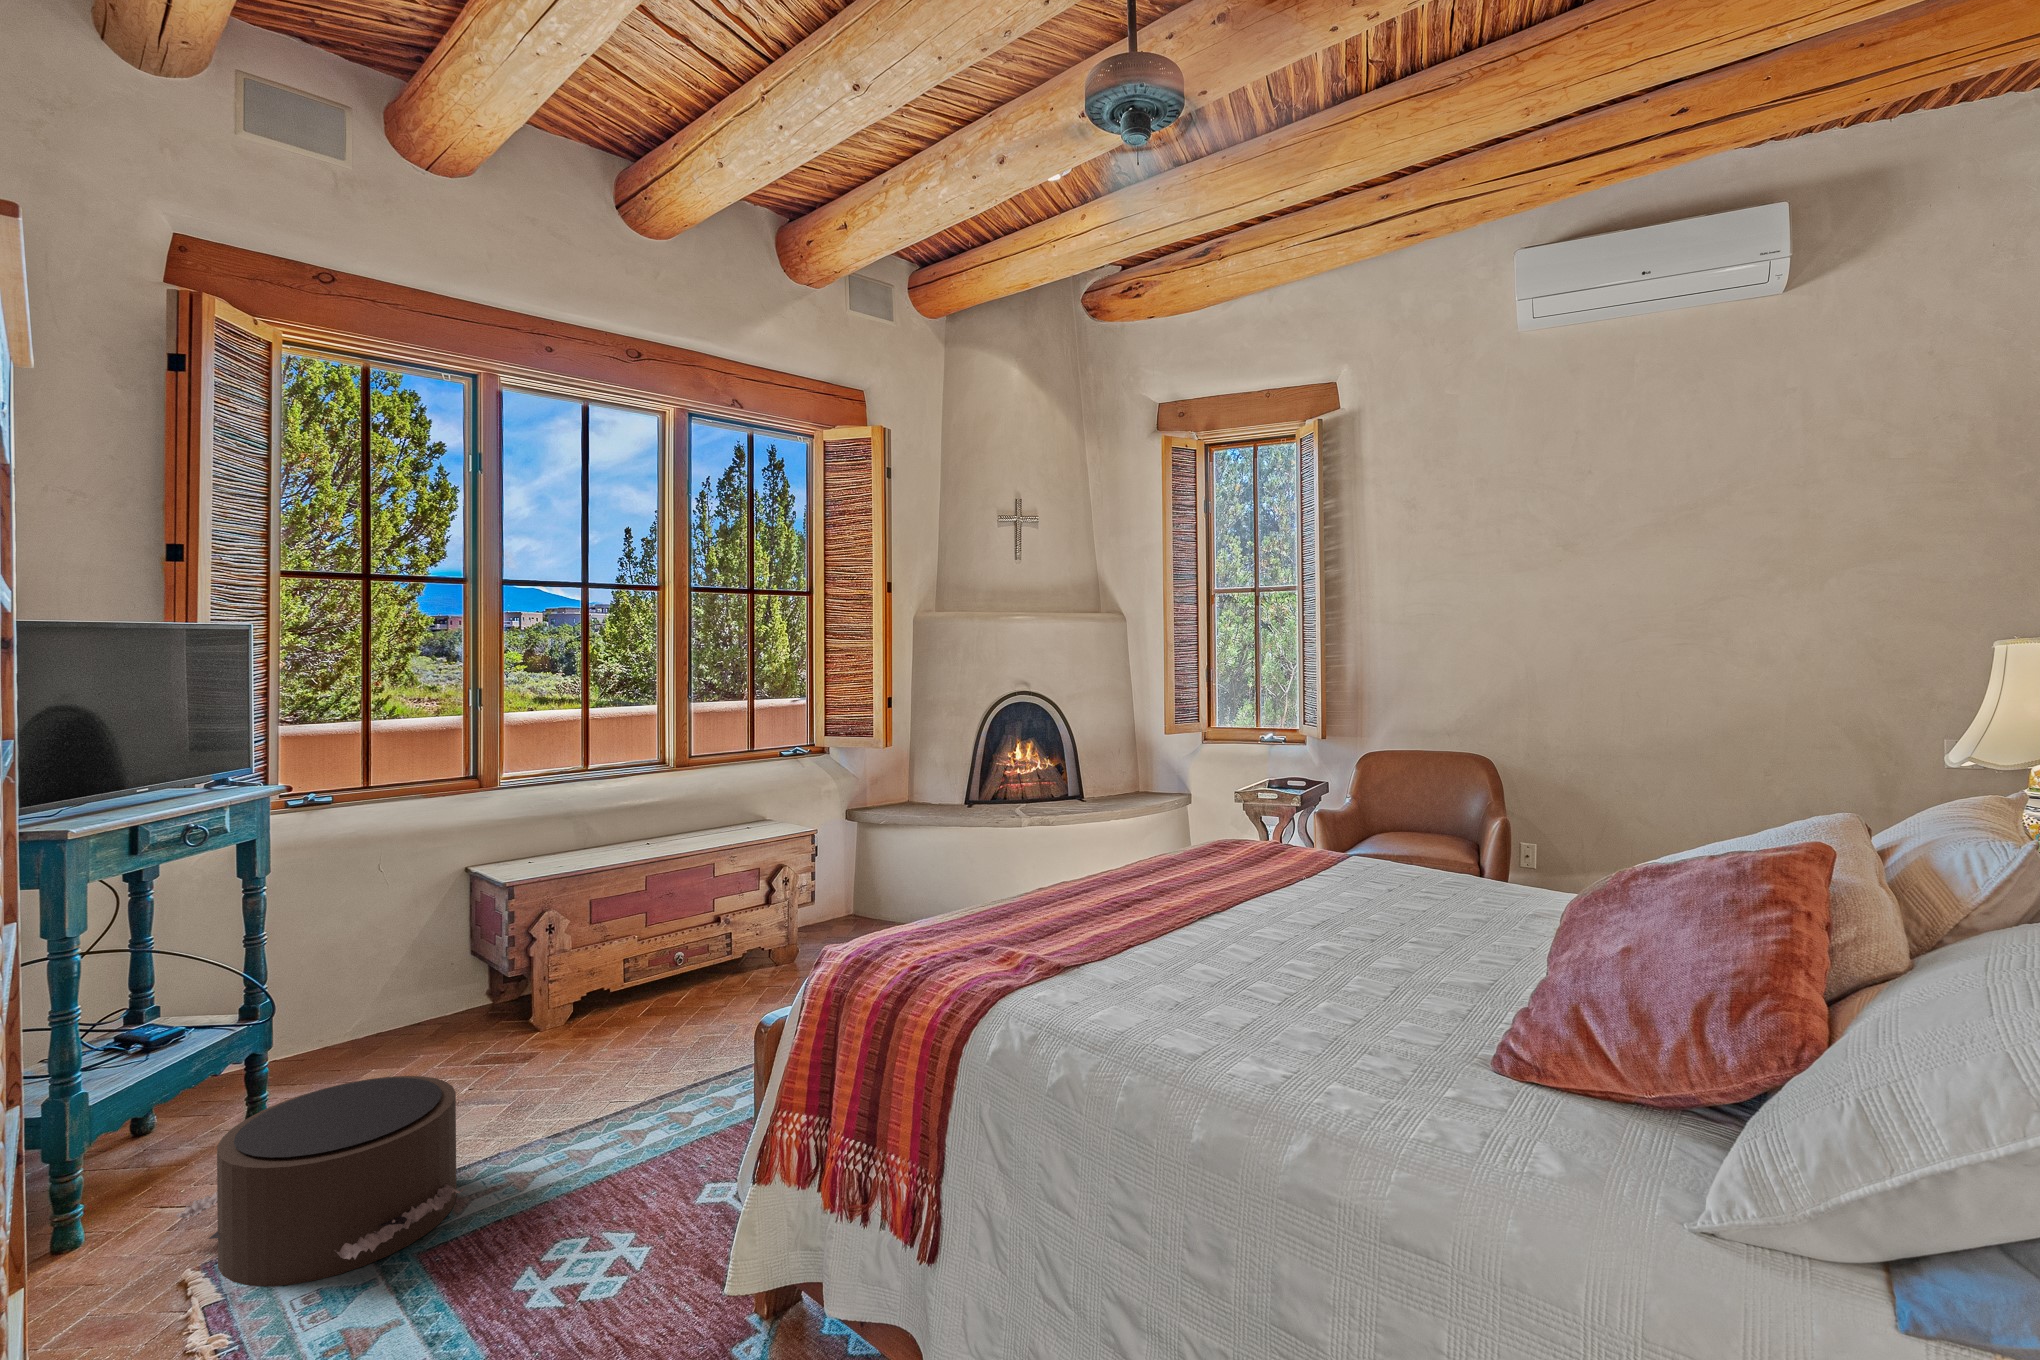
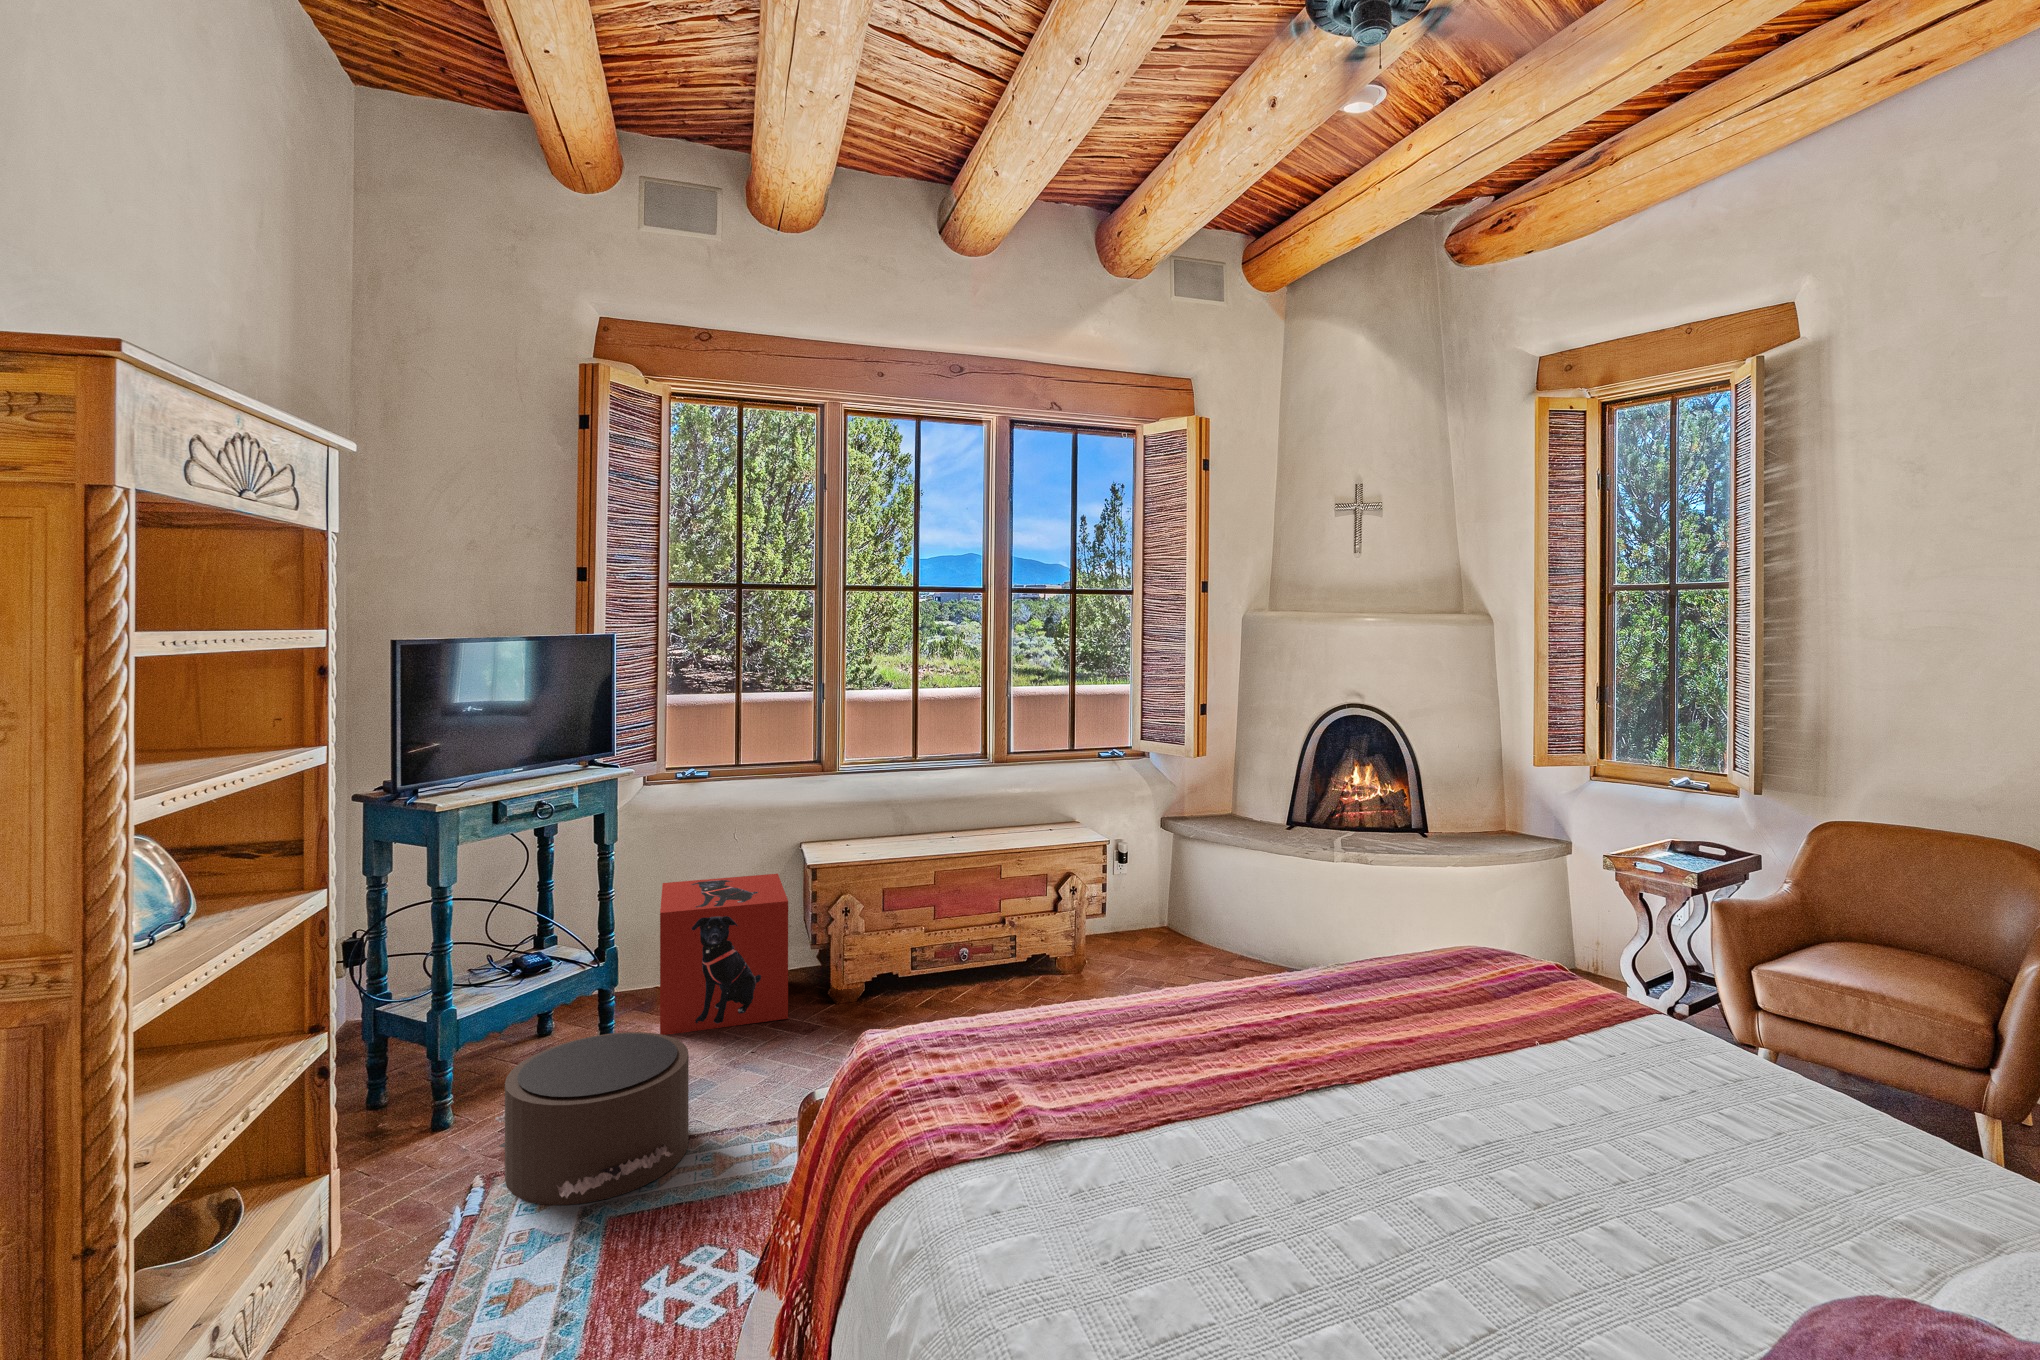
storage box: none [291,902,487,1102] -> present [660,874,788,1035]

